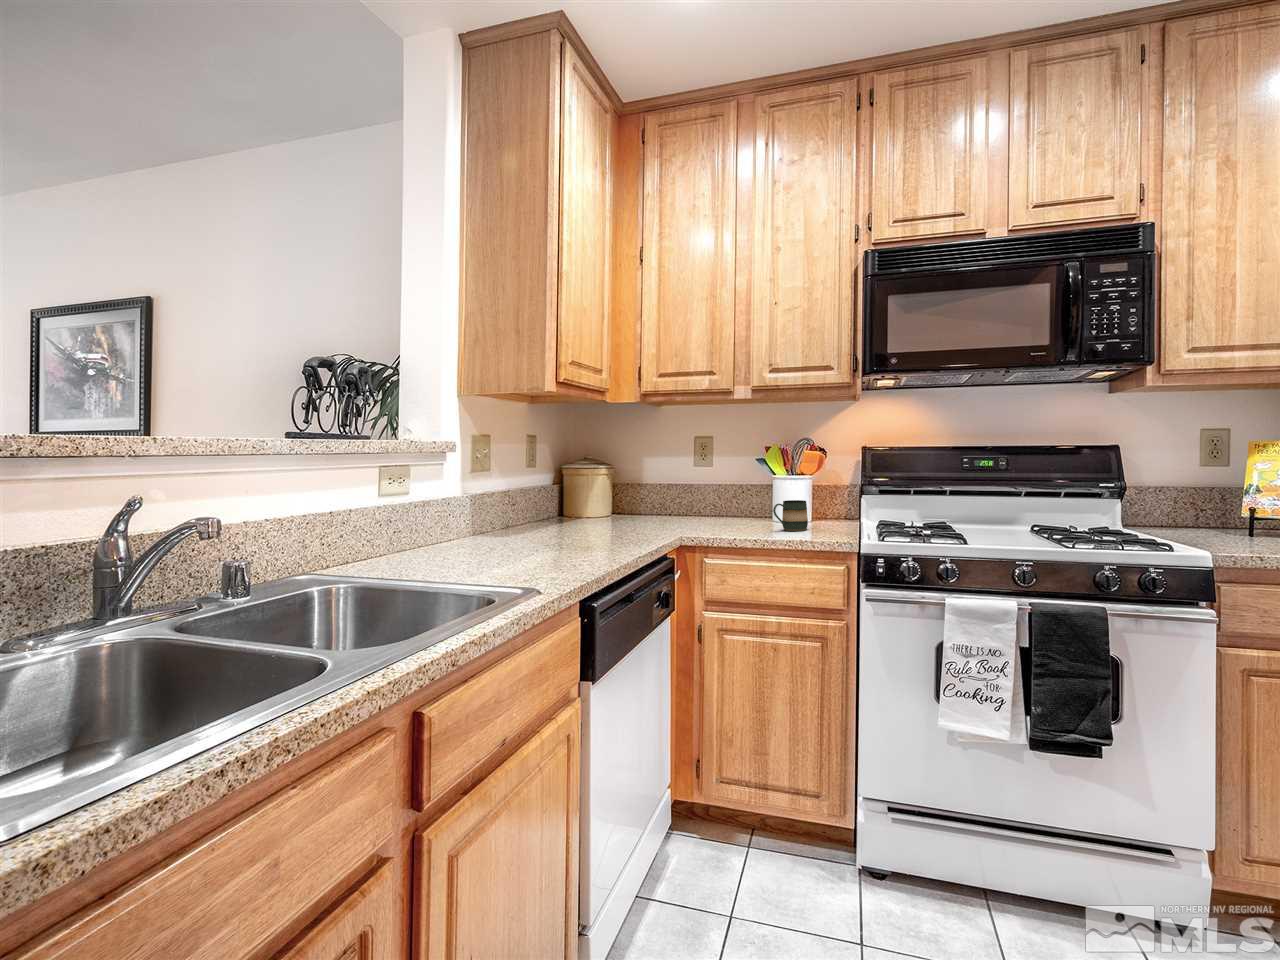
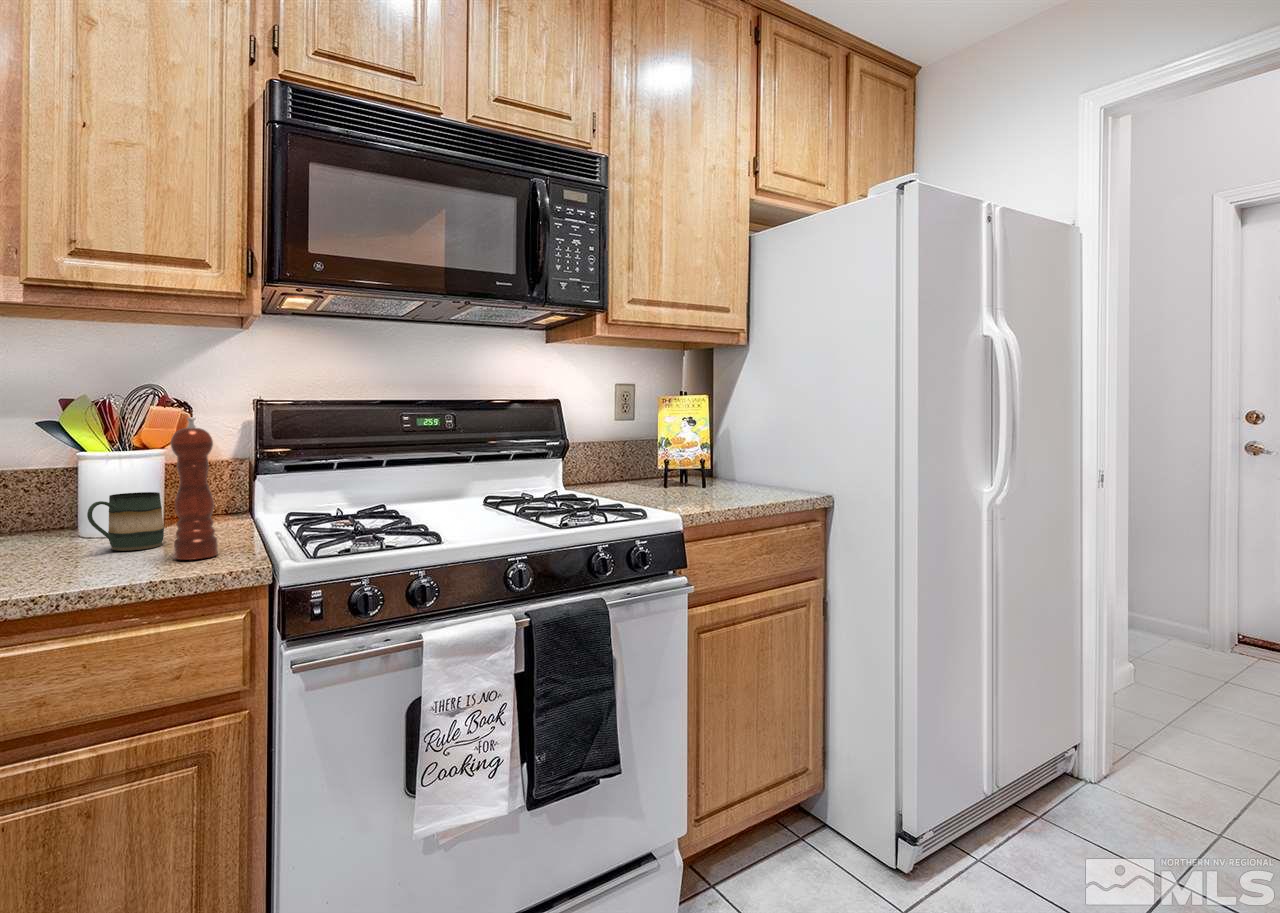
pepper mill: none [810,459,832,537] -> present [171,418,218,560]

